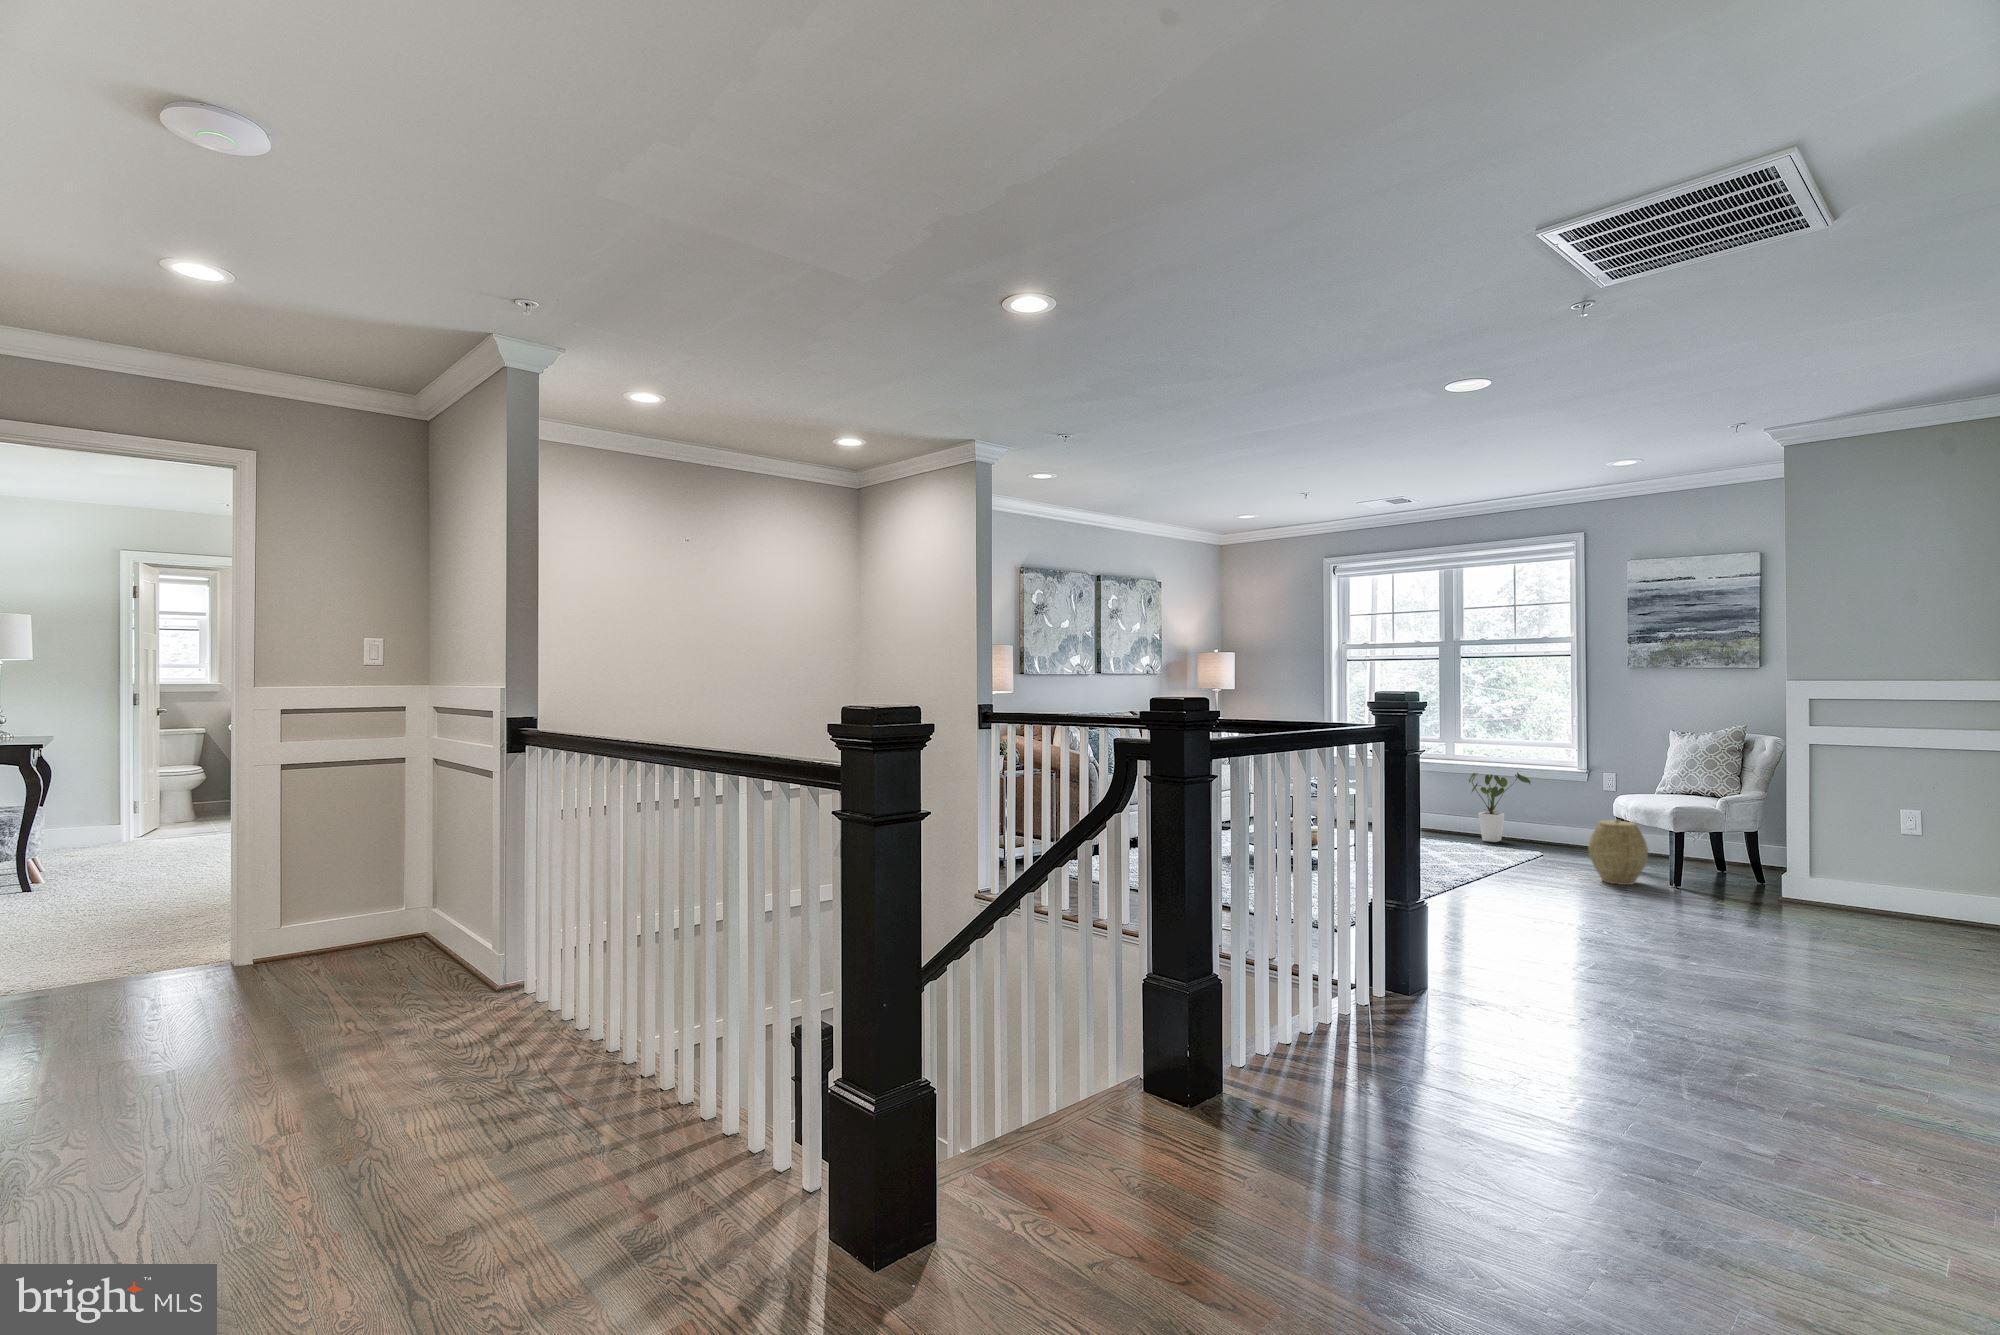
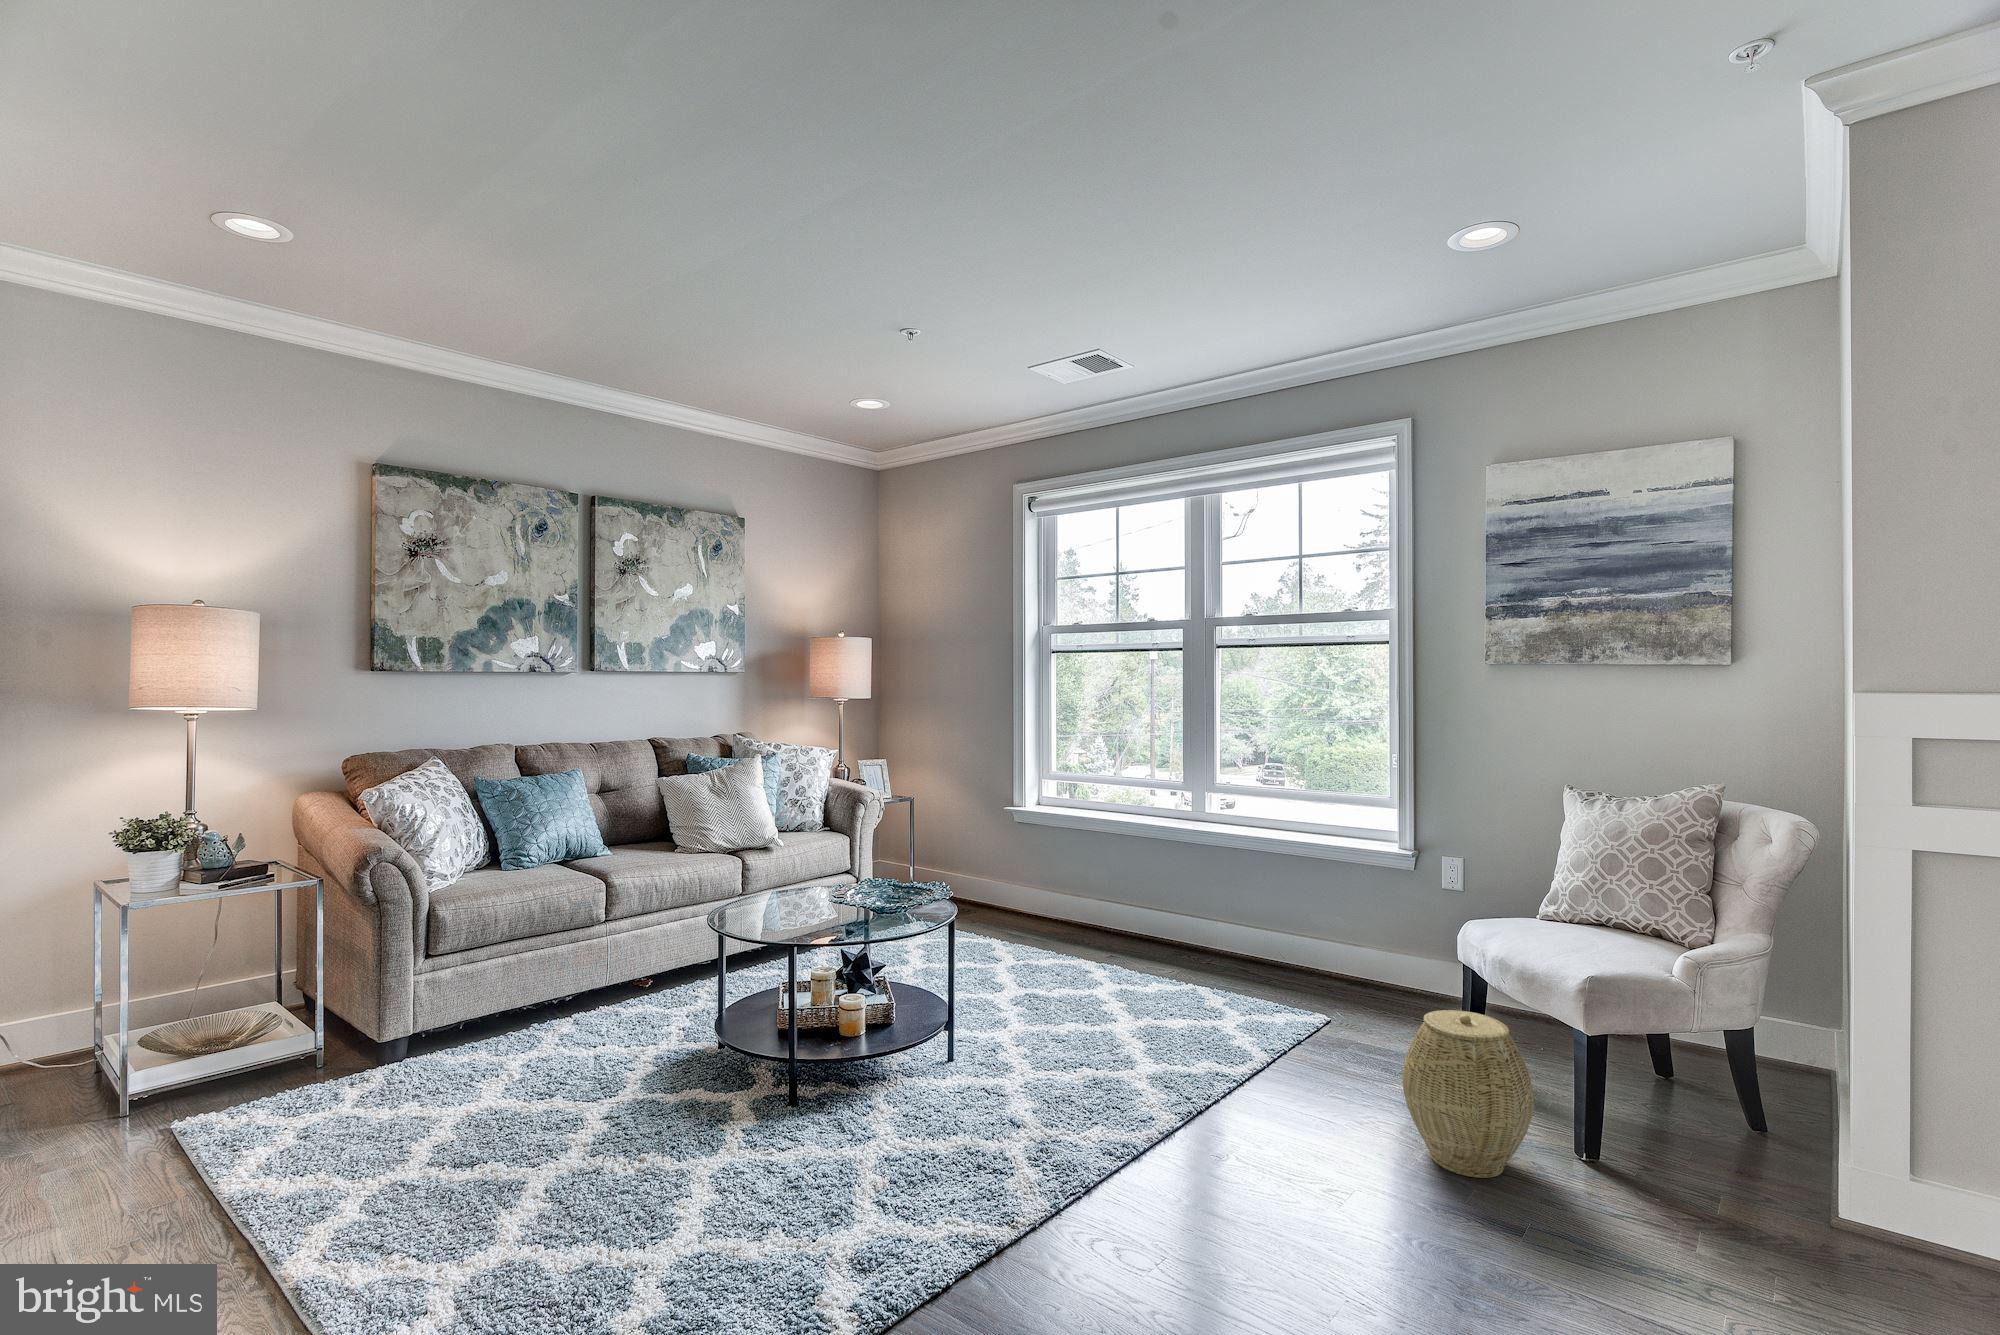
house plant: present [1469,773,1530,842] -> none [1209,850,1319,978]

